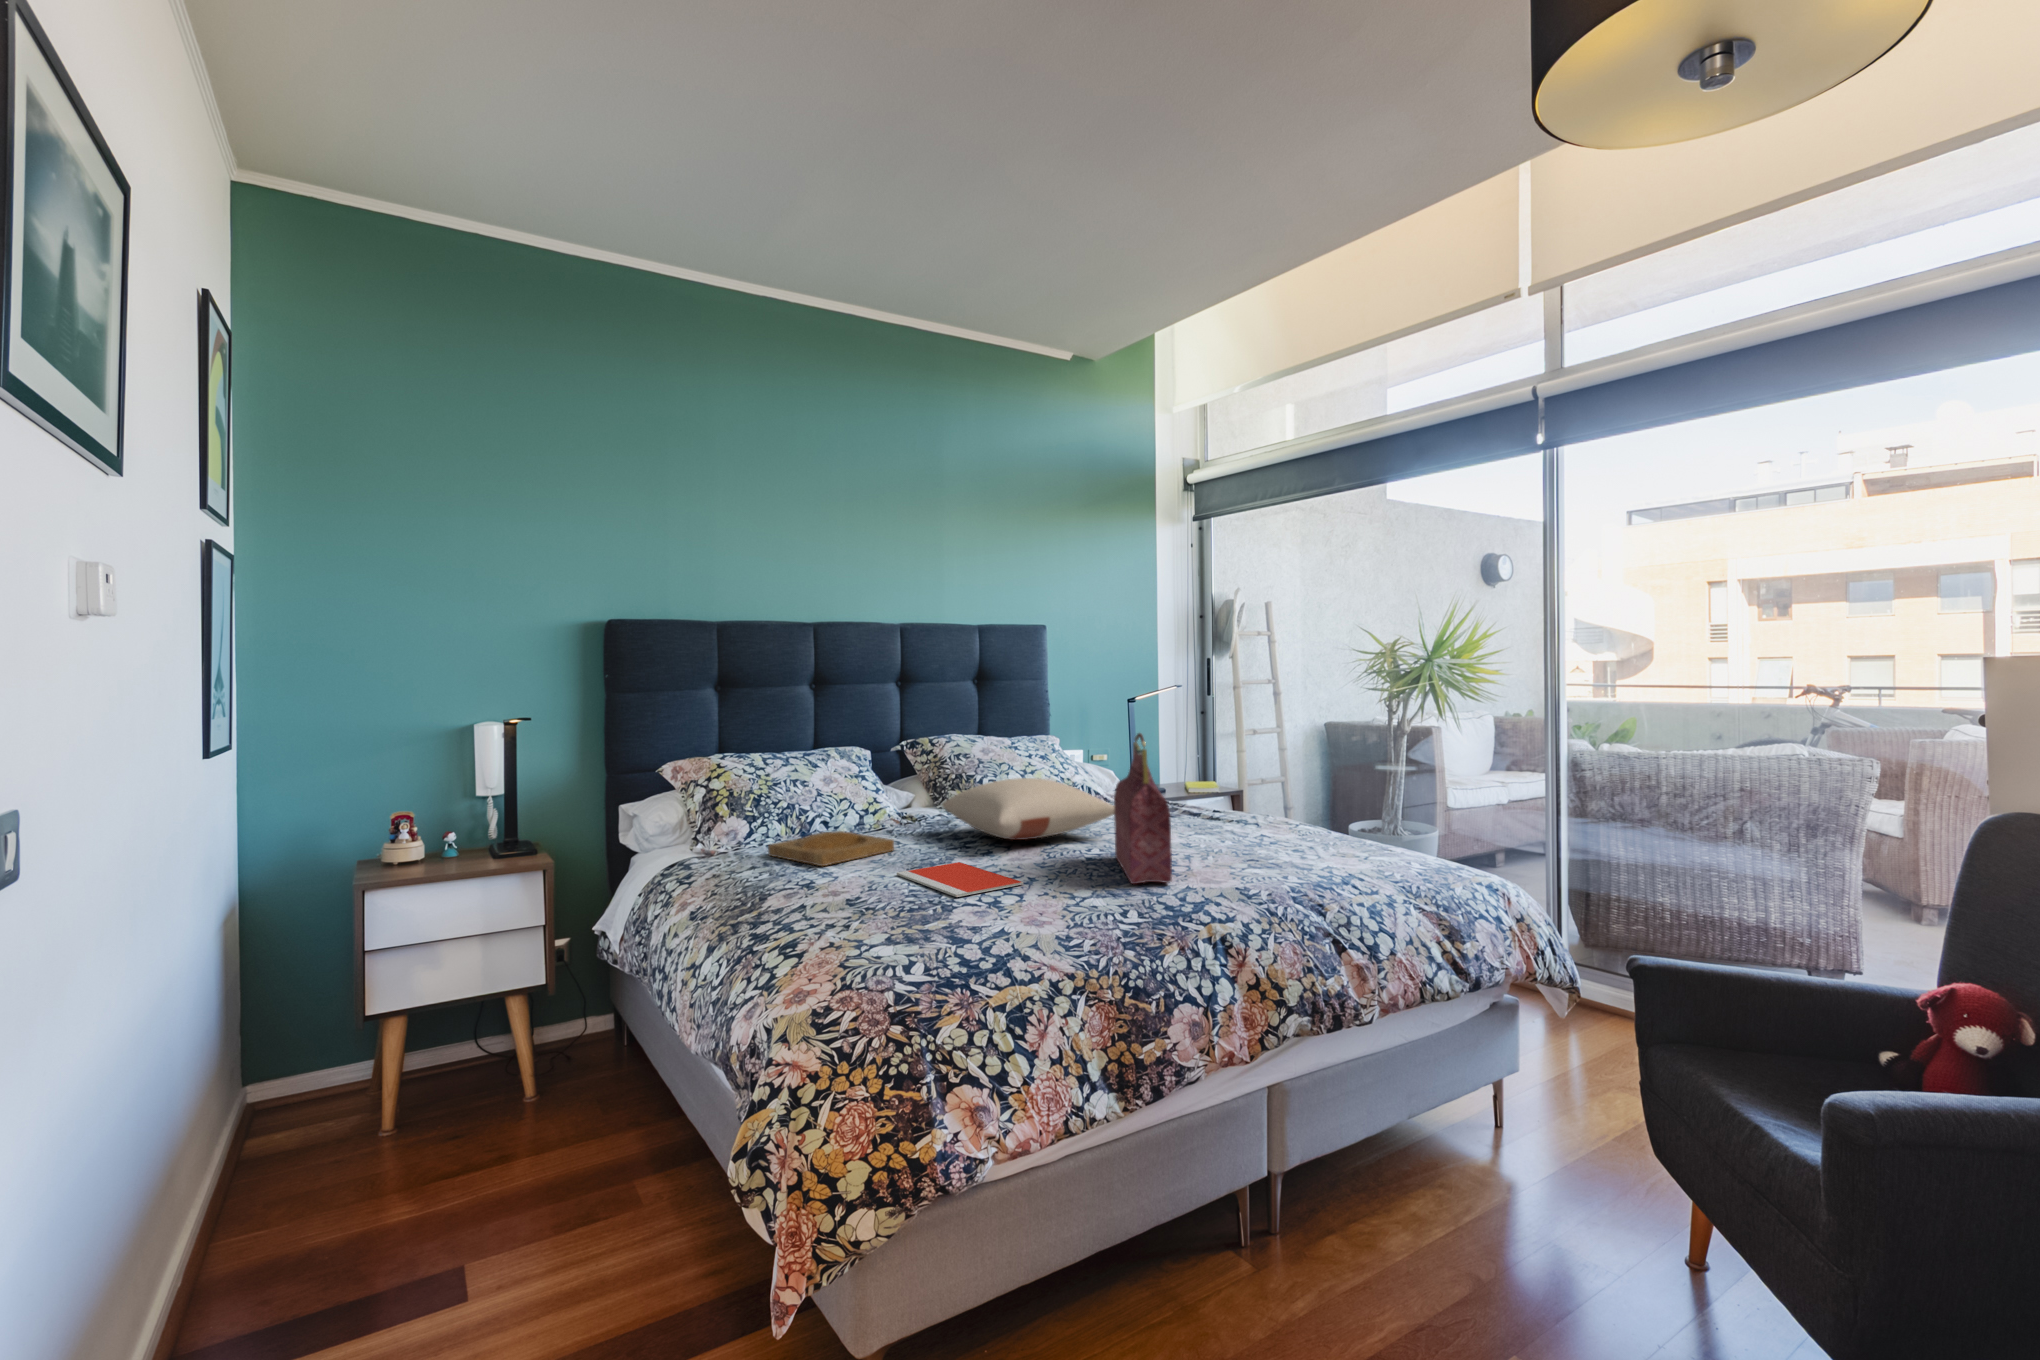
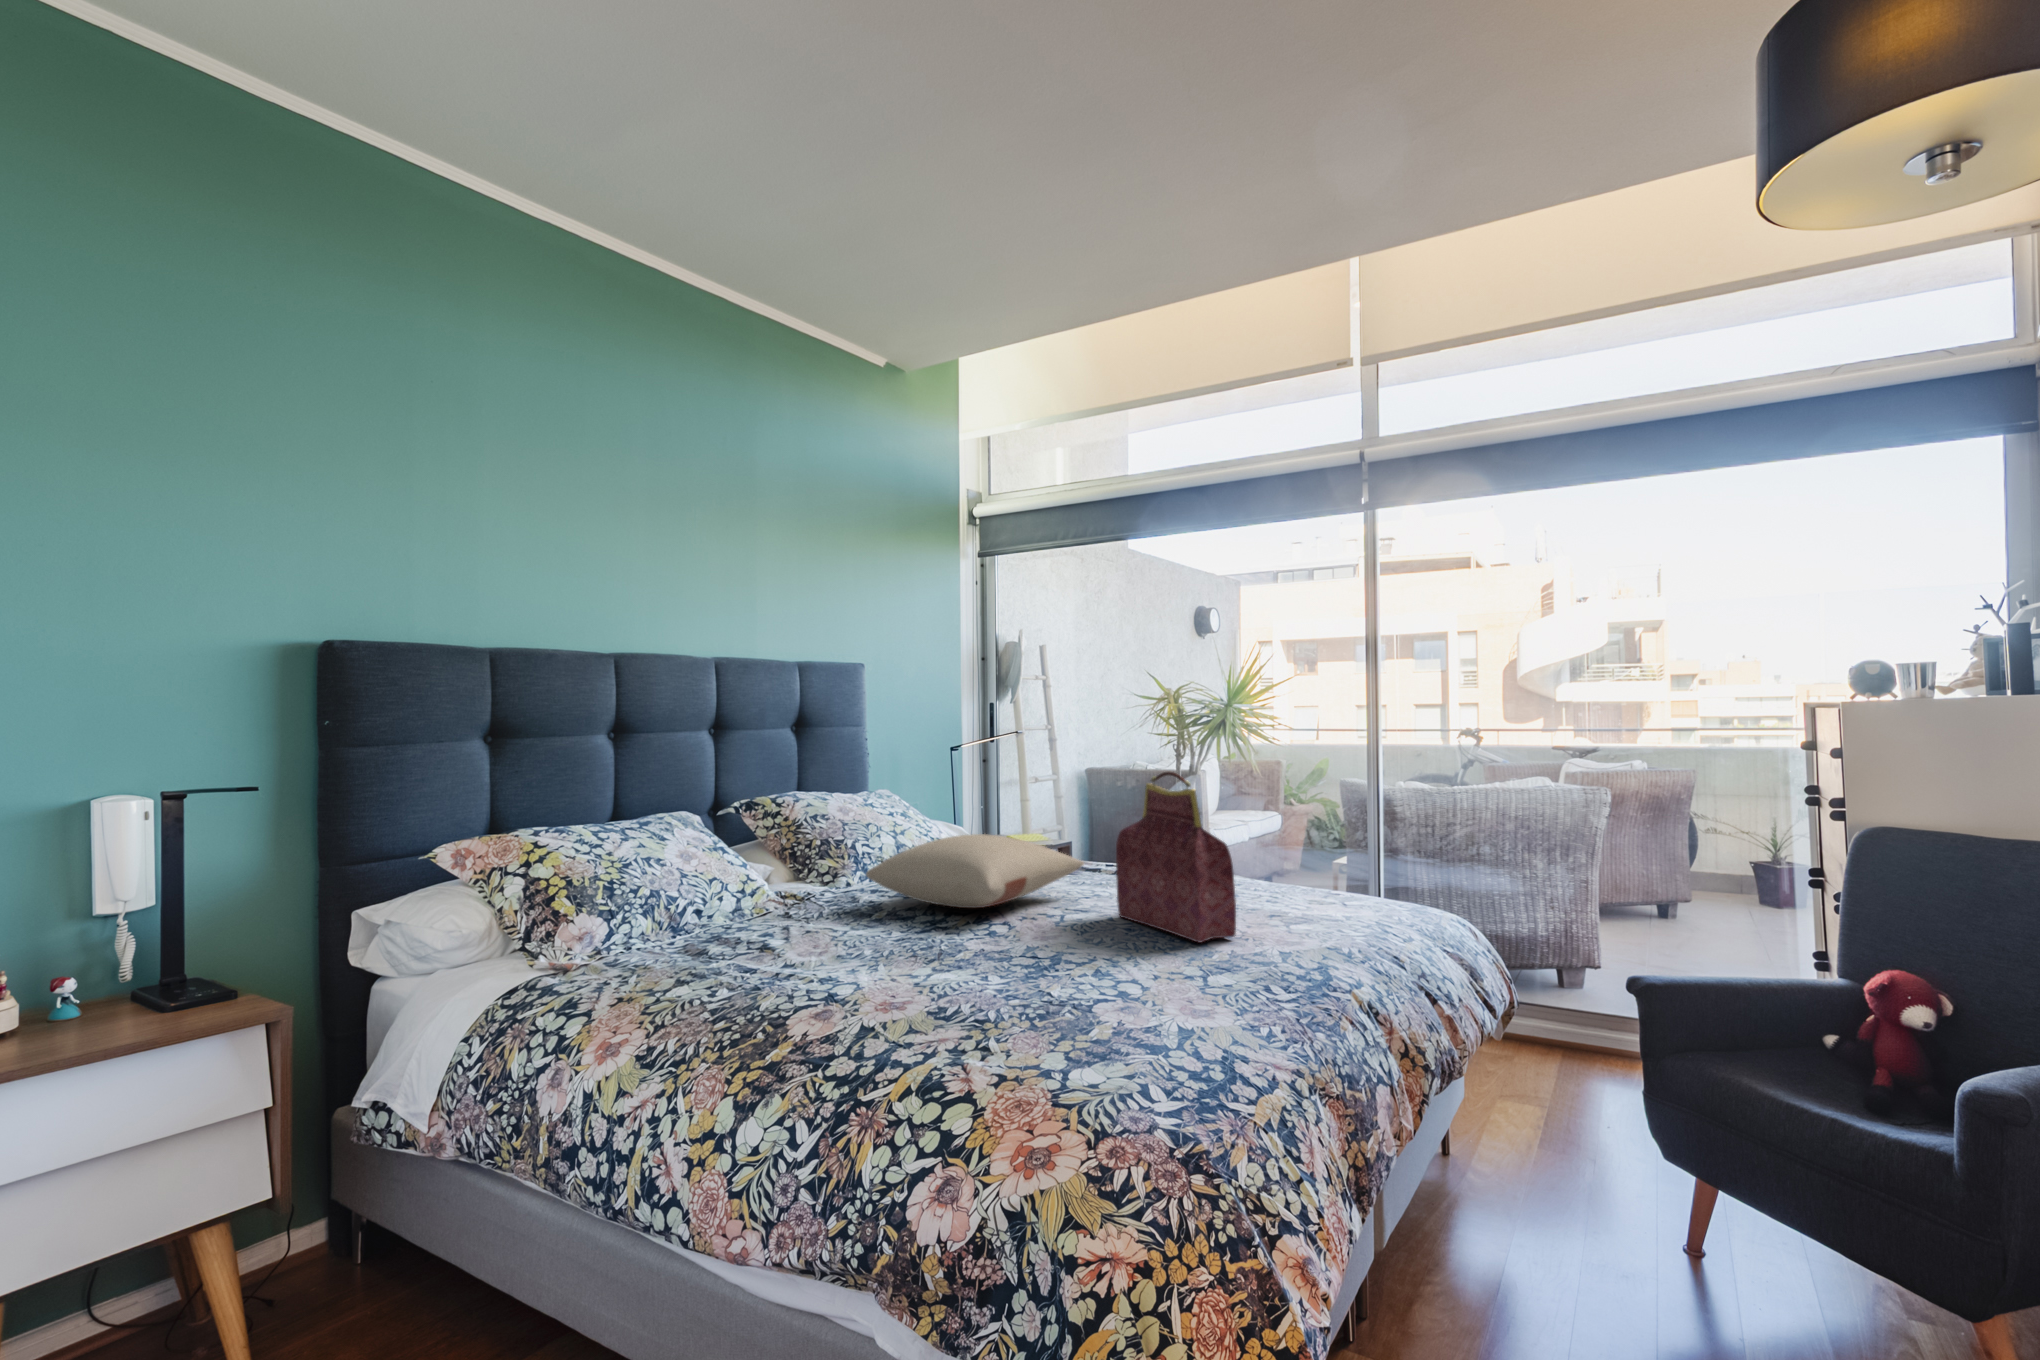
tray: present [768,831,894,866] -> none [678,919,843,966]
notebook: present [897,862,1023,897] -> none [903,941,1079,983]

